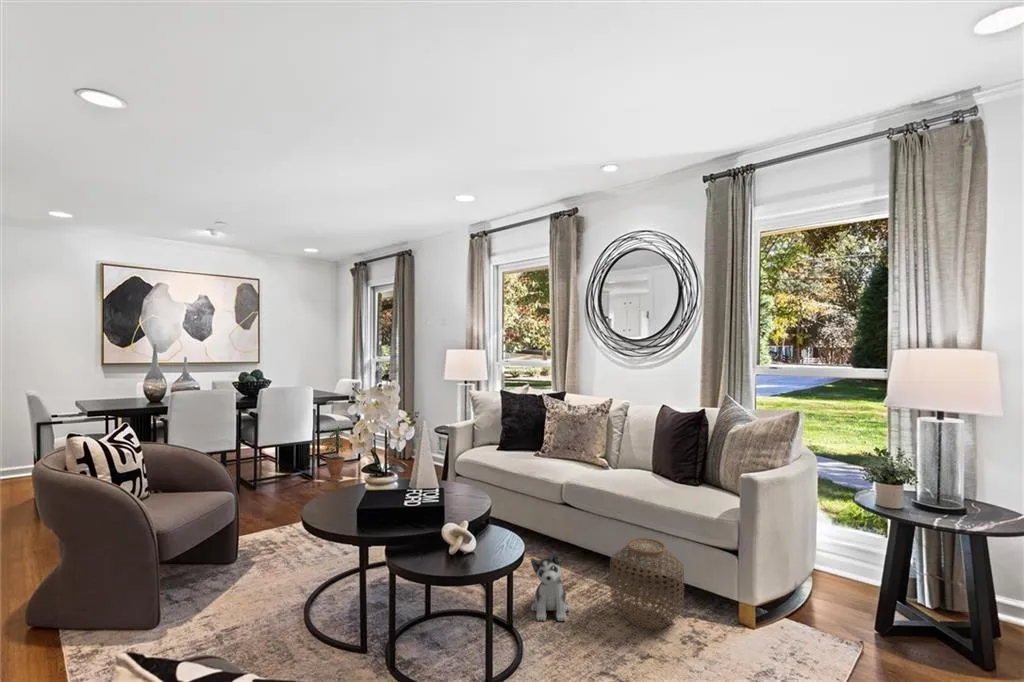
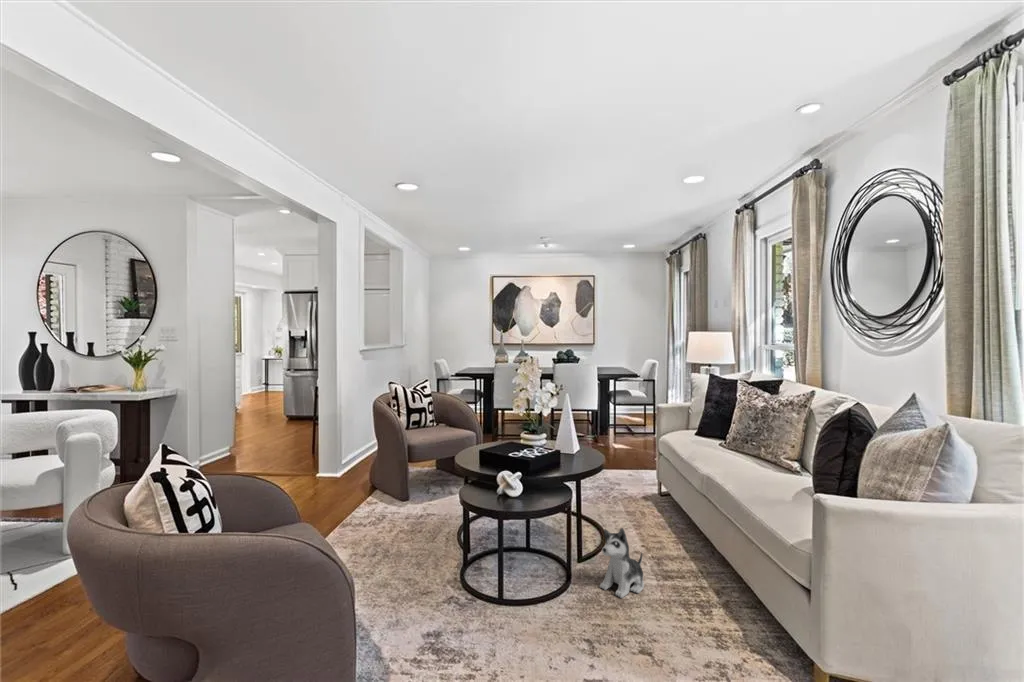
potted plant: present [322,427,345,481] -> none [600,398,620,444]
woven basket: present [610,538,684,629] -> none [661,541,749,648]

